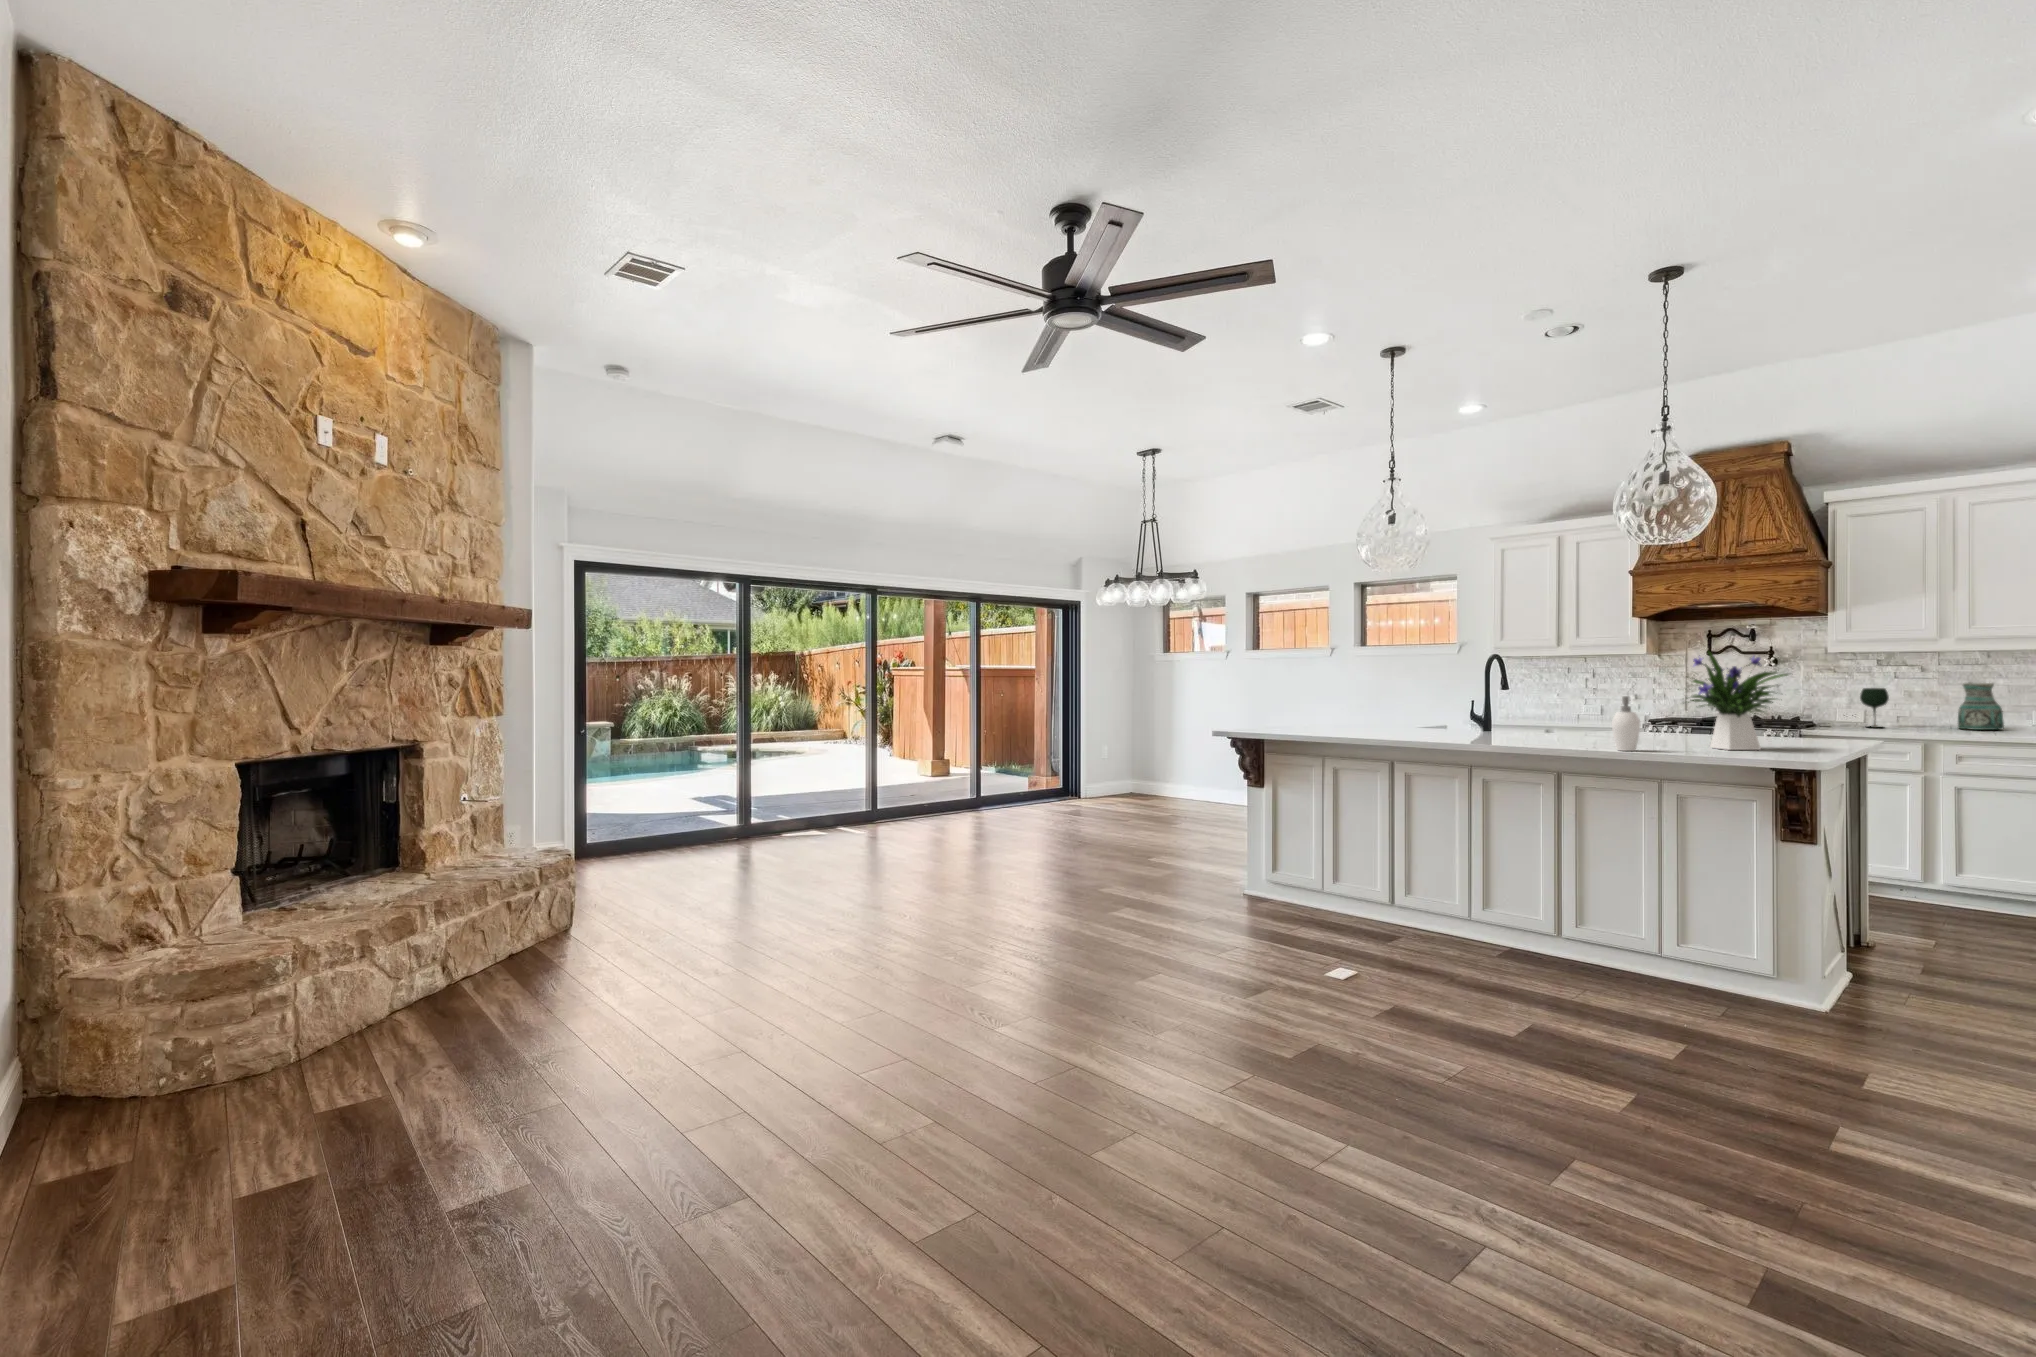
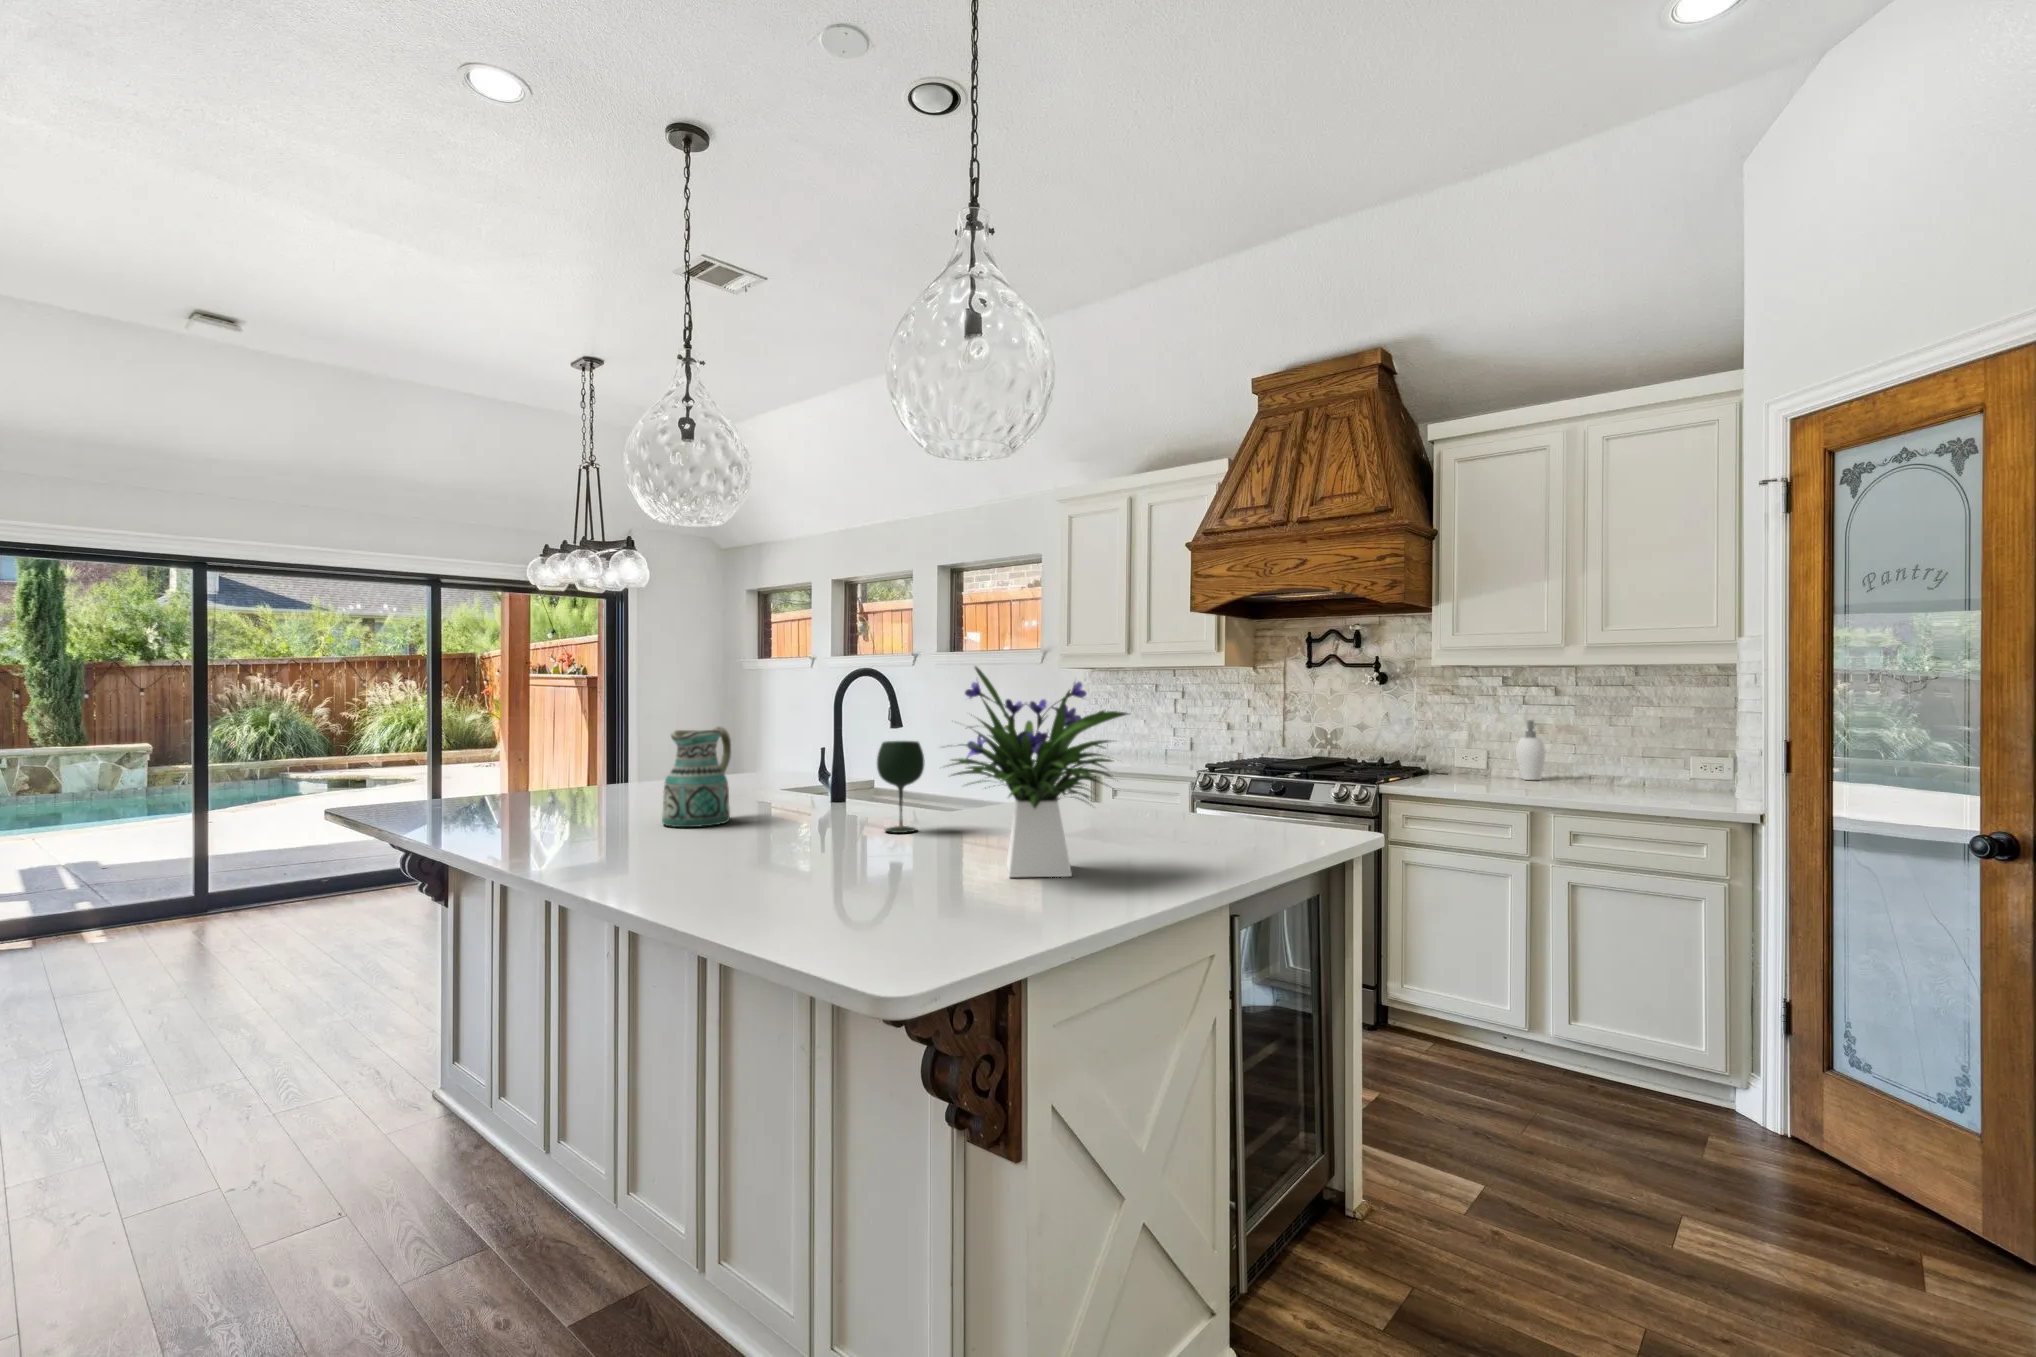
ceramic pitcher: present [1958,682,2004,730] -> present [662,727,731,827]
wine glass: present [1860,688,1889,728] -> present [877,741,924,833]
soap dispenser: present [1612,696,1640,751] -> present [1516,720,1546,780]

